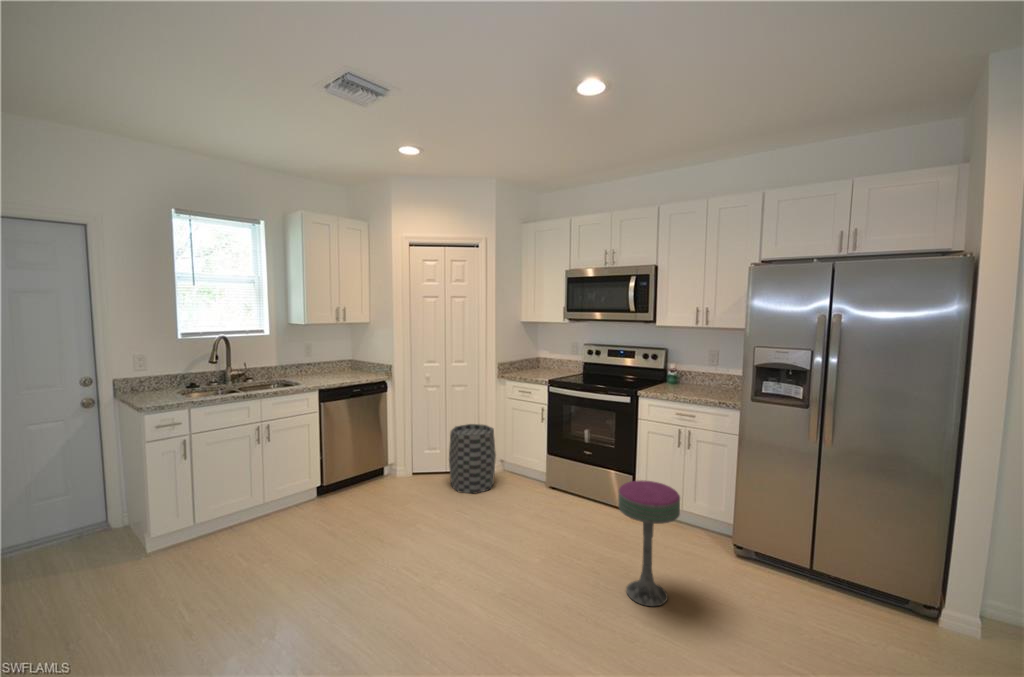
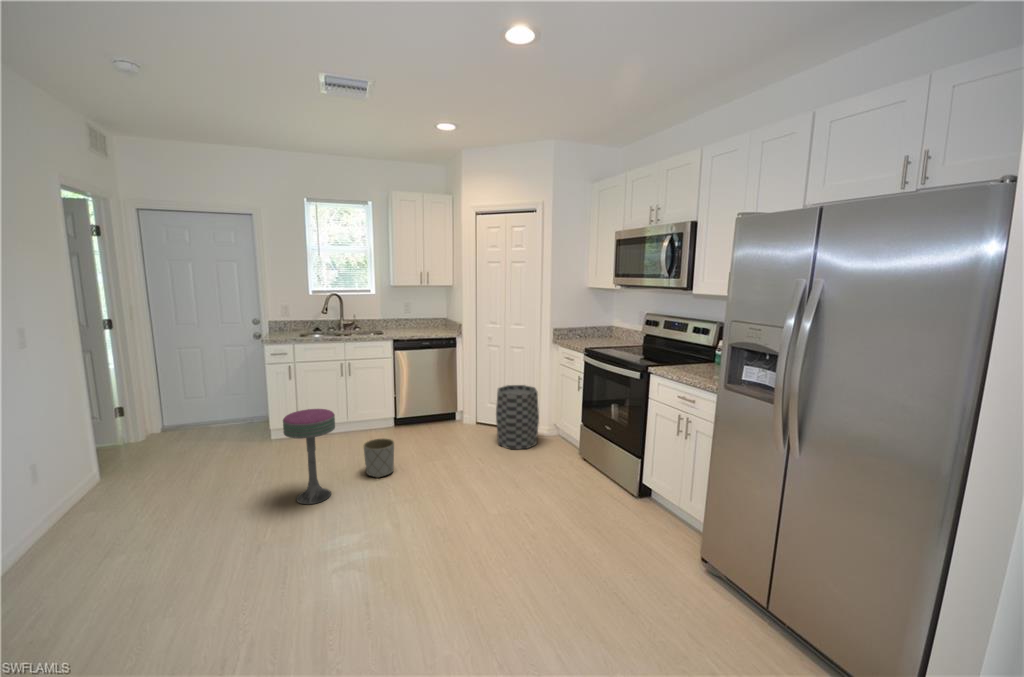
bar stool: present [618,480,680,606] -> present [283,409,335,504]
planter: none [342,510,380,561] -> present [364,438,394,478]

